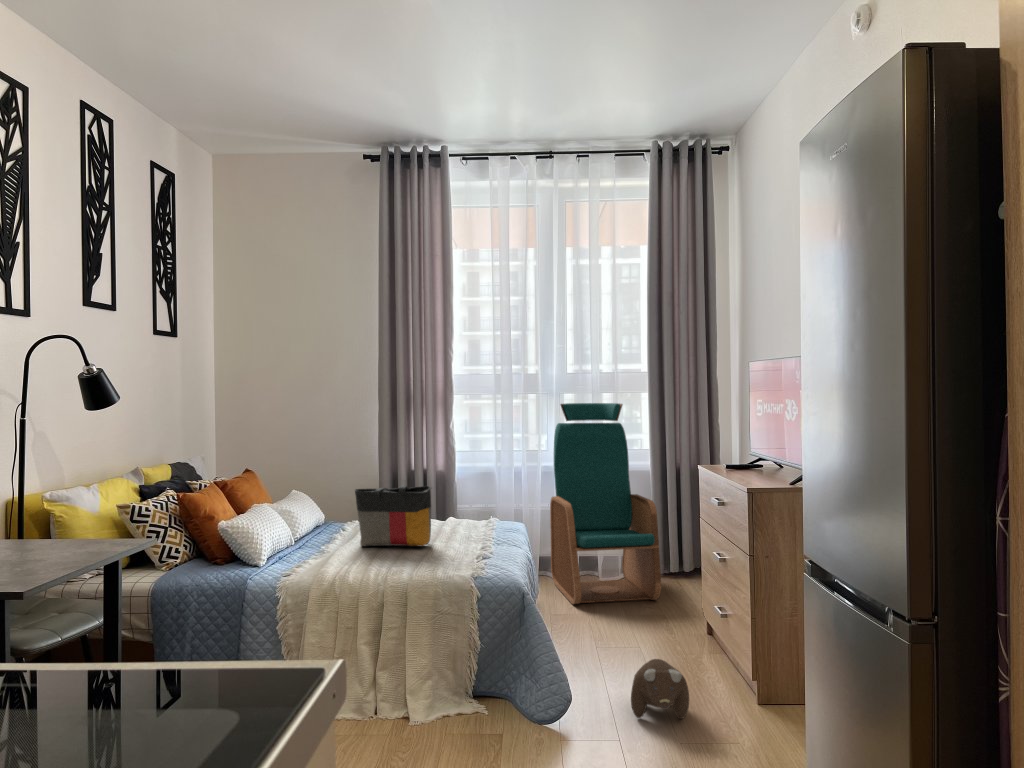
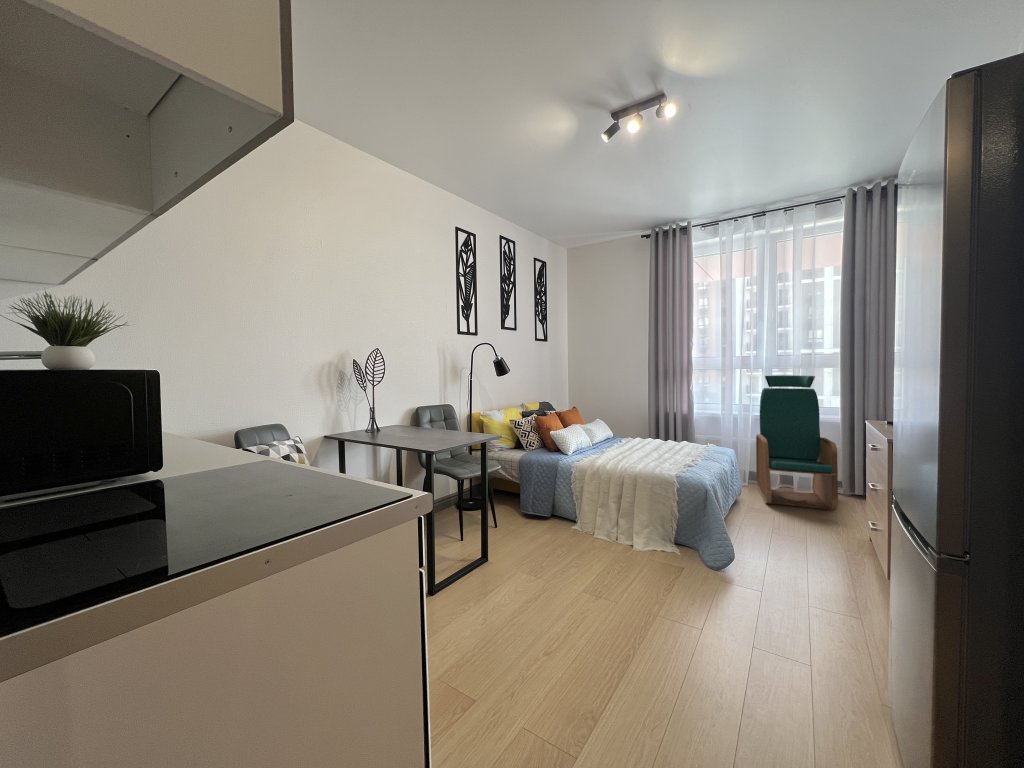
tote bag: present [355,486,431,546] -> none [620,421,663,455]
plush toy: present [631,659,689,719] -> none [778,546,825,590]

